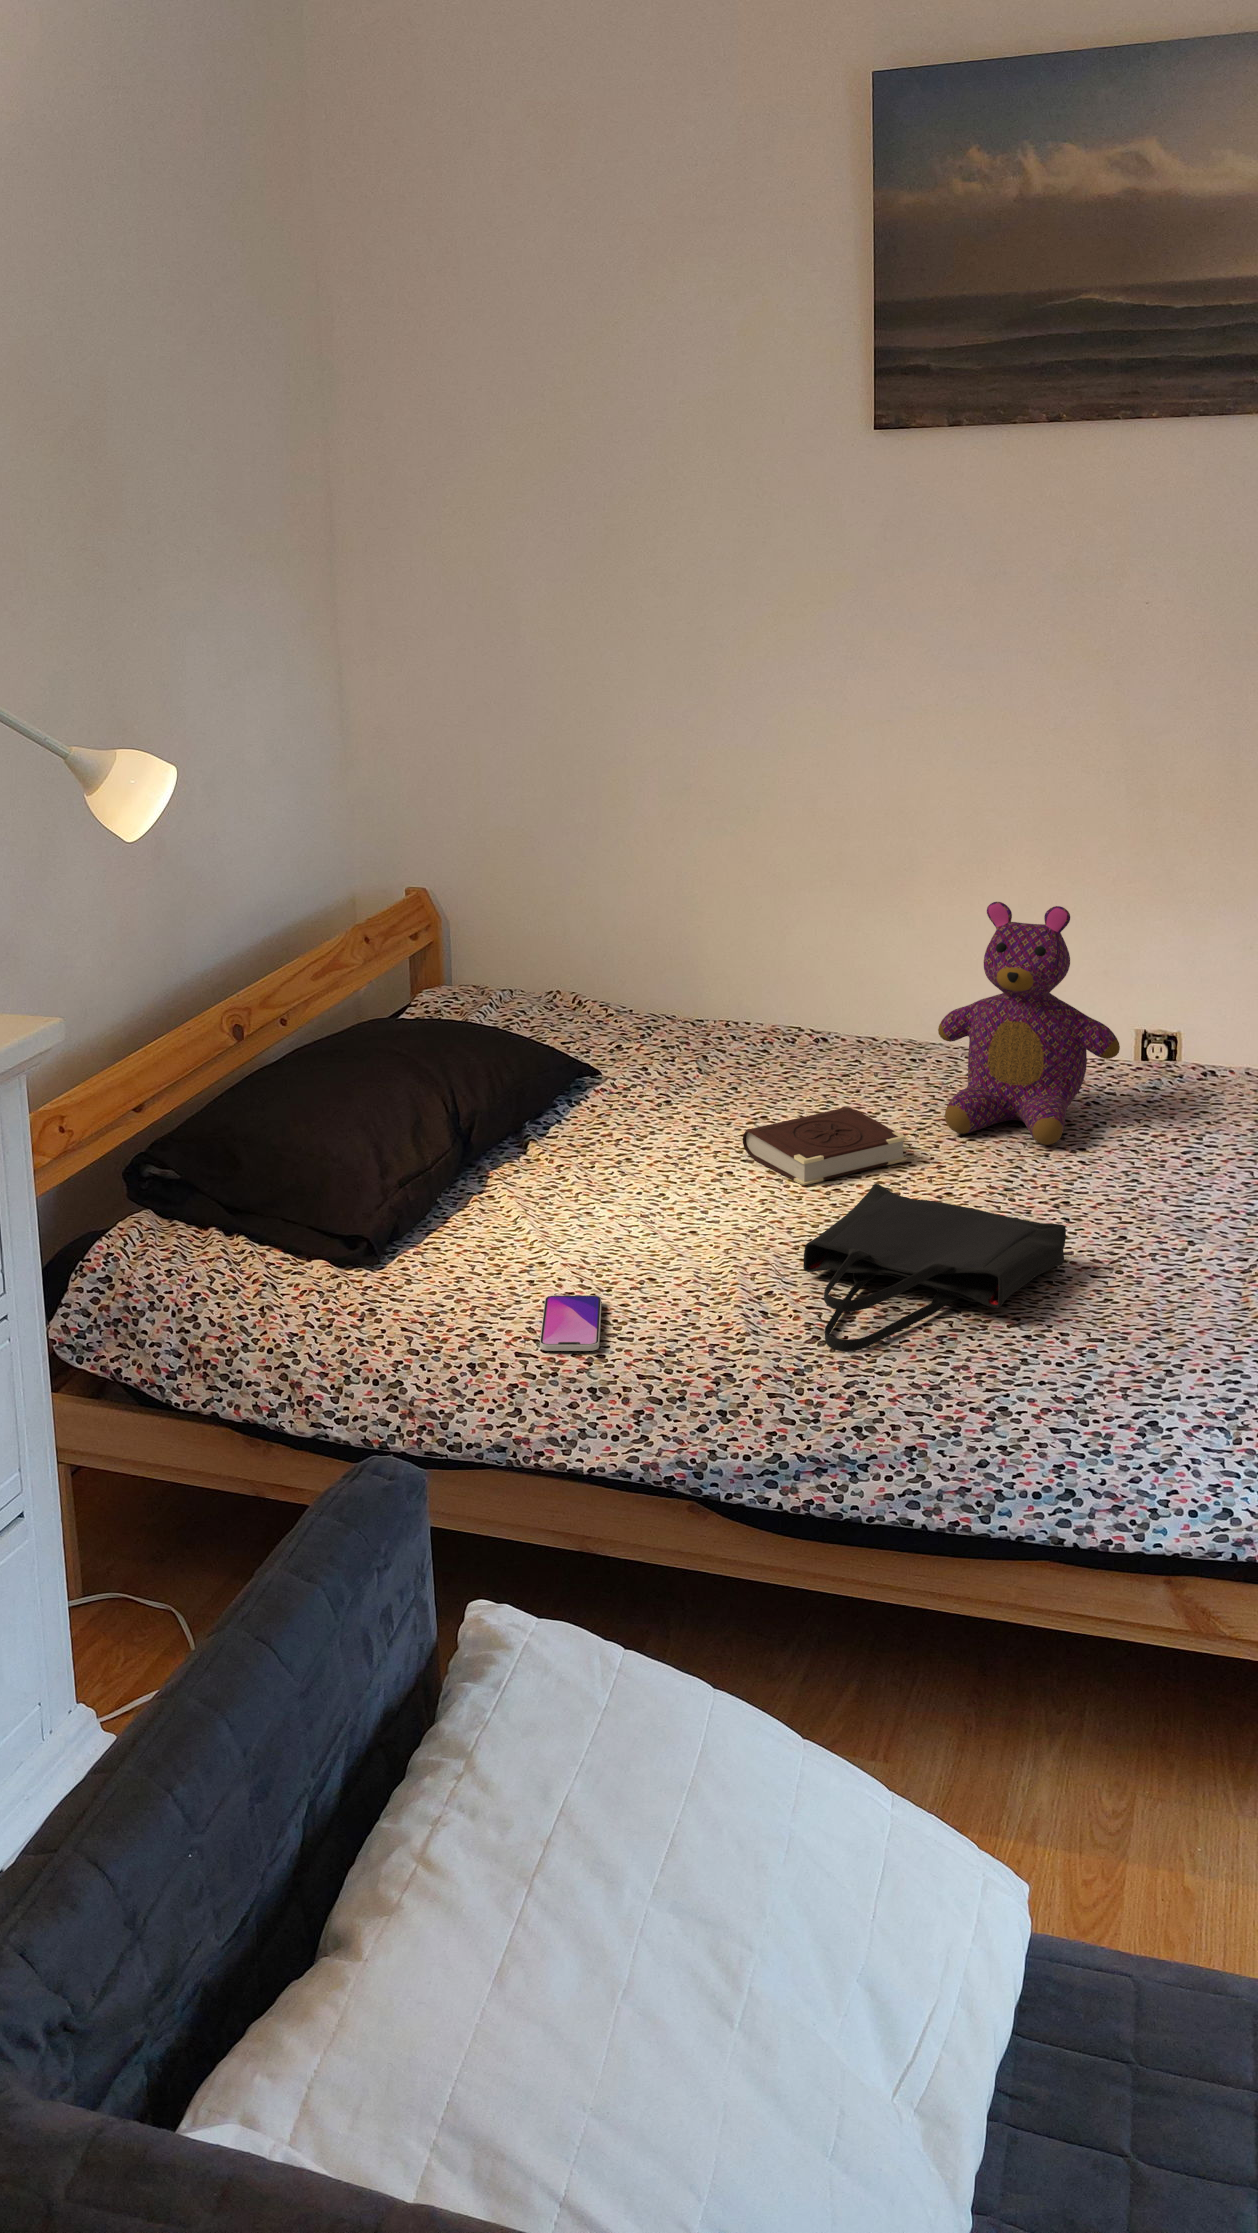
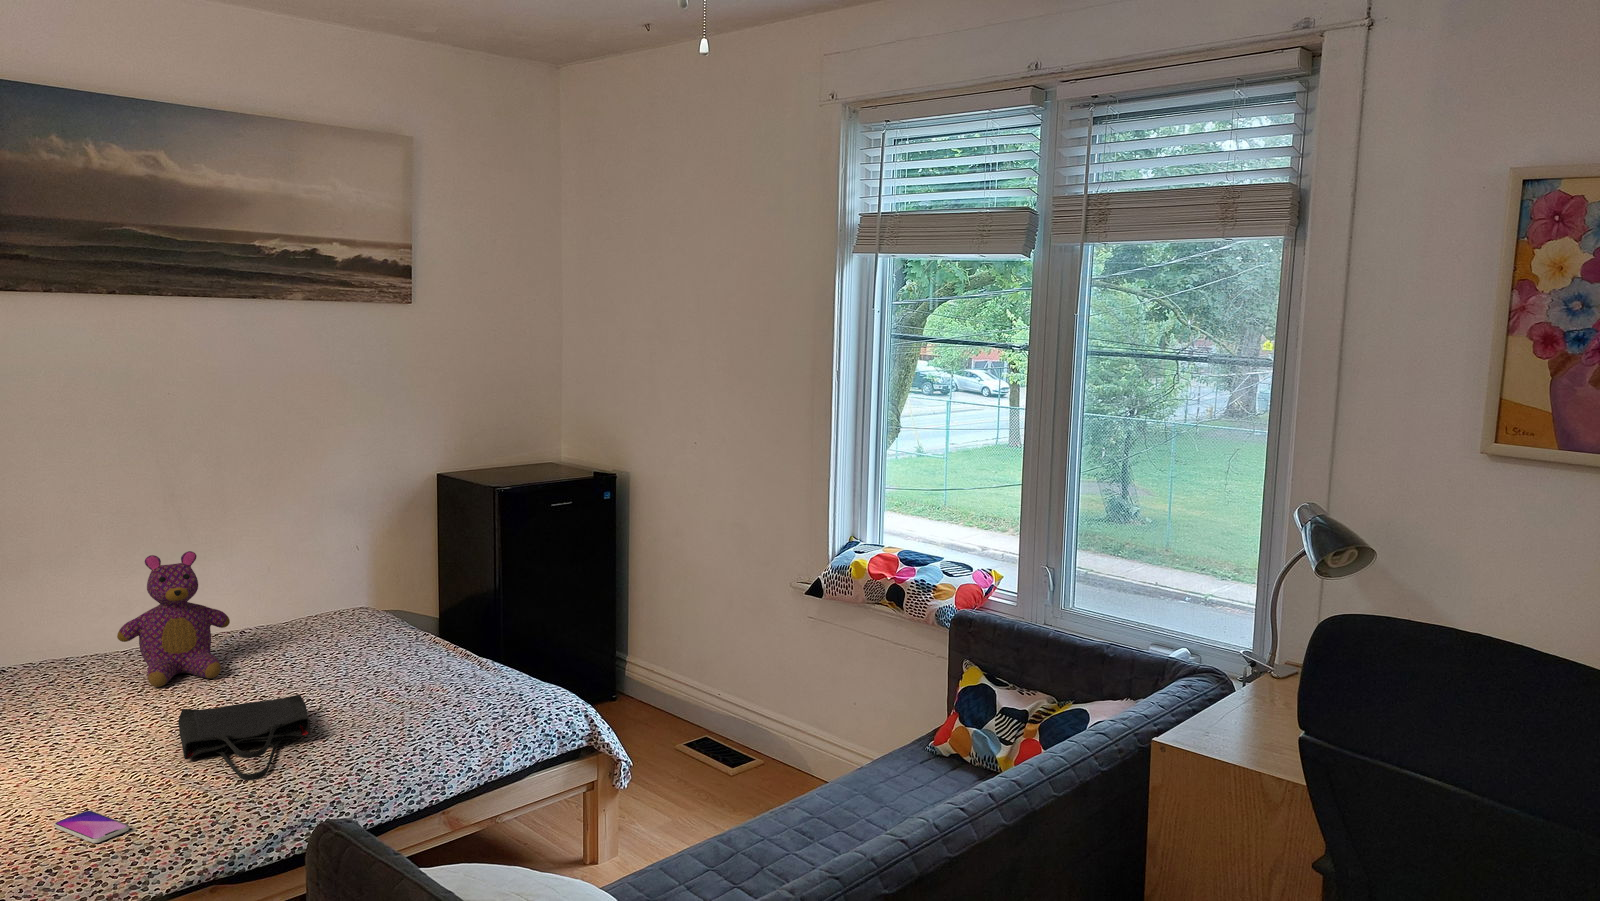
book: present [743,1107,907,1185] -> none [45,689,151,733]

